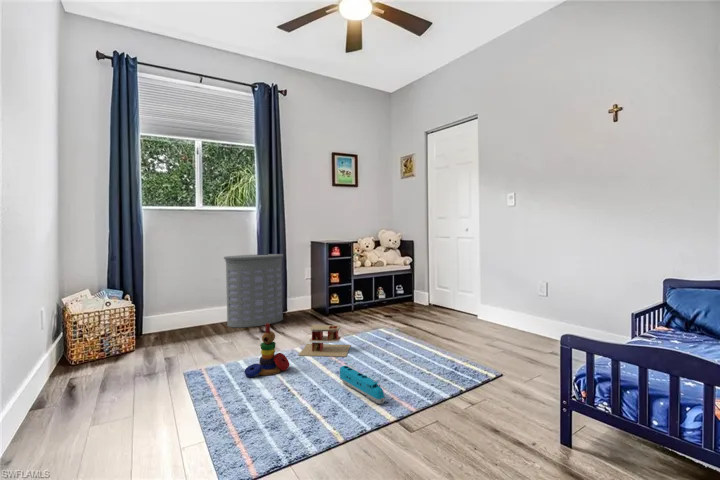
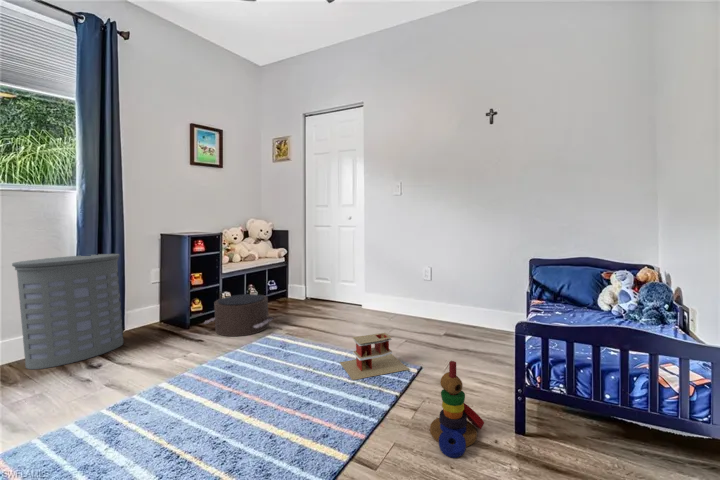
pouf: none [336,293,390,326] -> present [204,294,273,336]
stacking toy: present [244,323,289,377] -> present [430,361,484,458]
toy house: present [299,325,351,357] -> present [340,333,409,380]
toy train: present [340,366,384,404] -> none [249,398,322,441]

